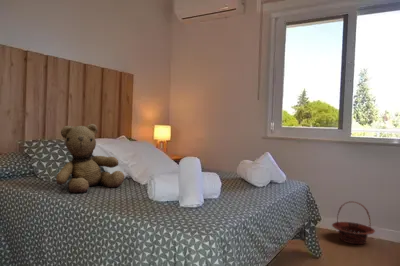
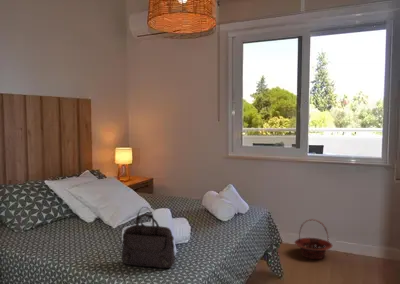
teddy bear: present [56,124,124,193] -> none [32,174,98,245]
handbag: none [141,147,201,220] -> present [122,213,175,268]

